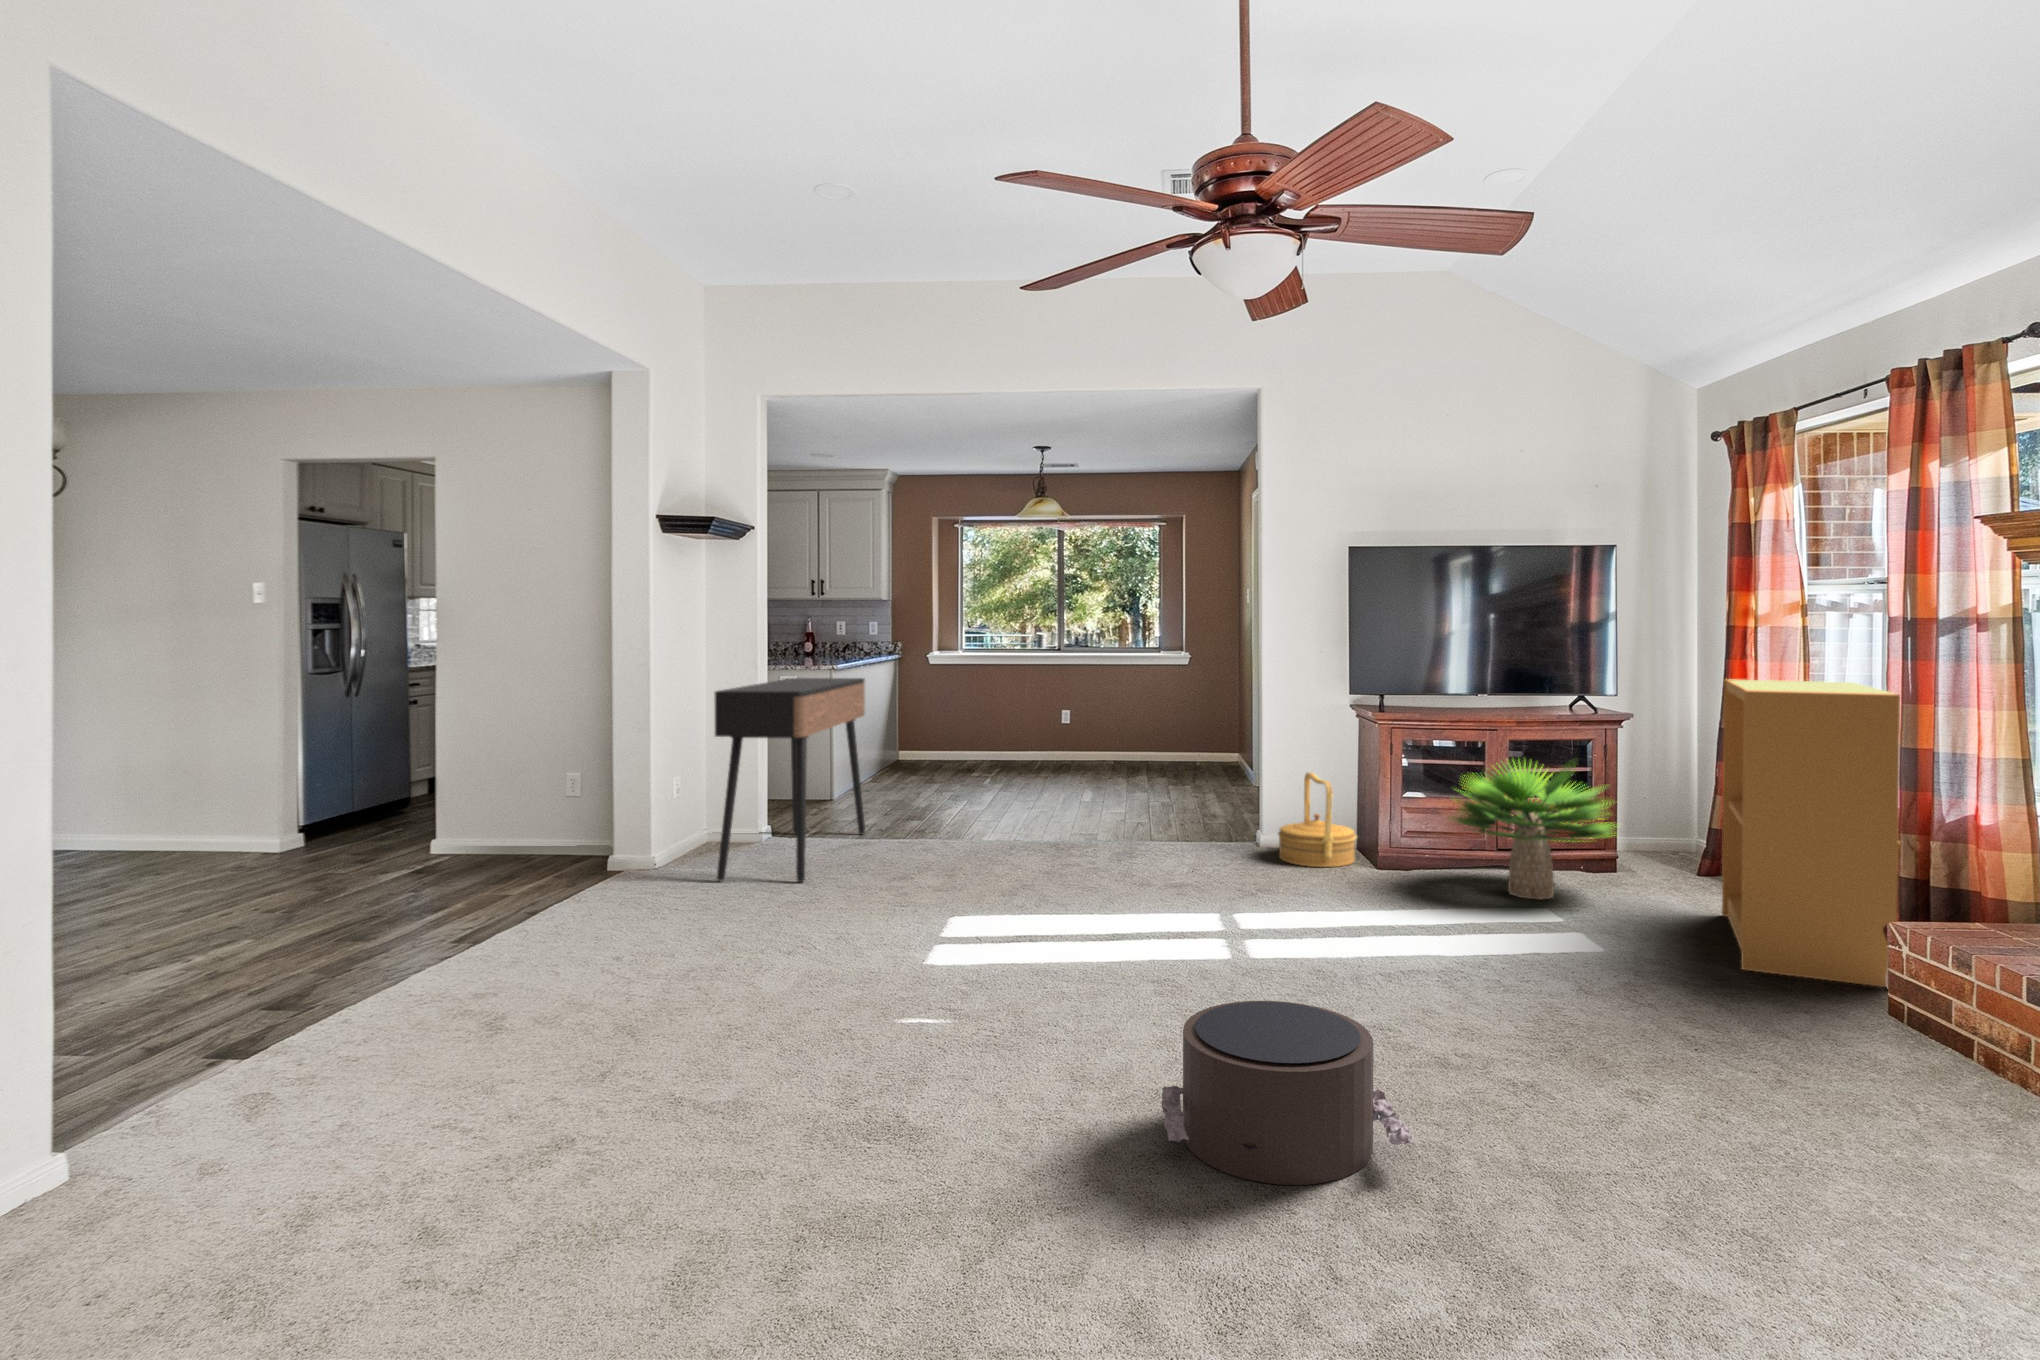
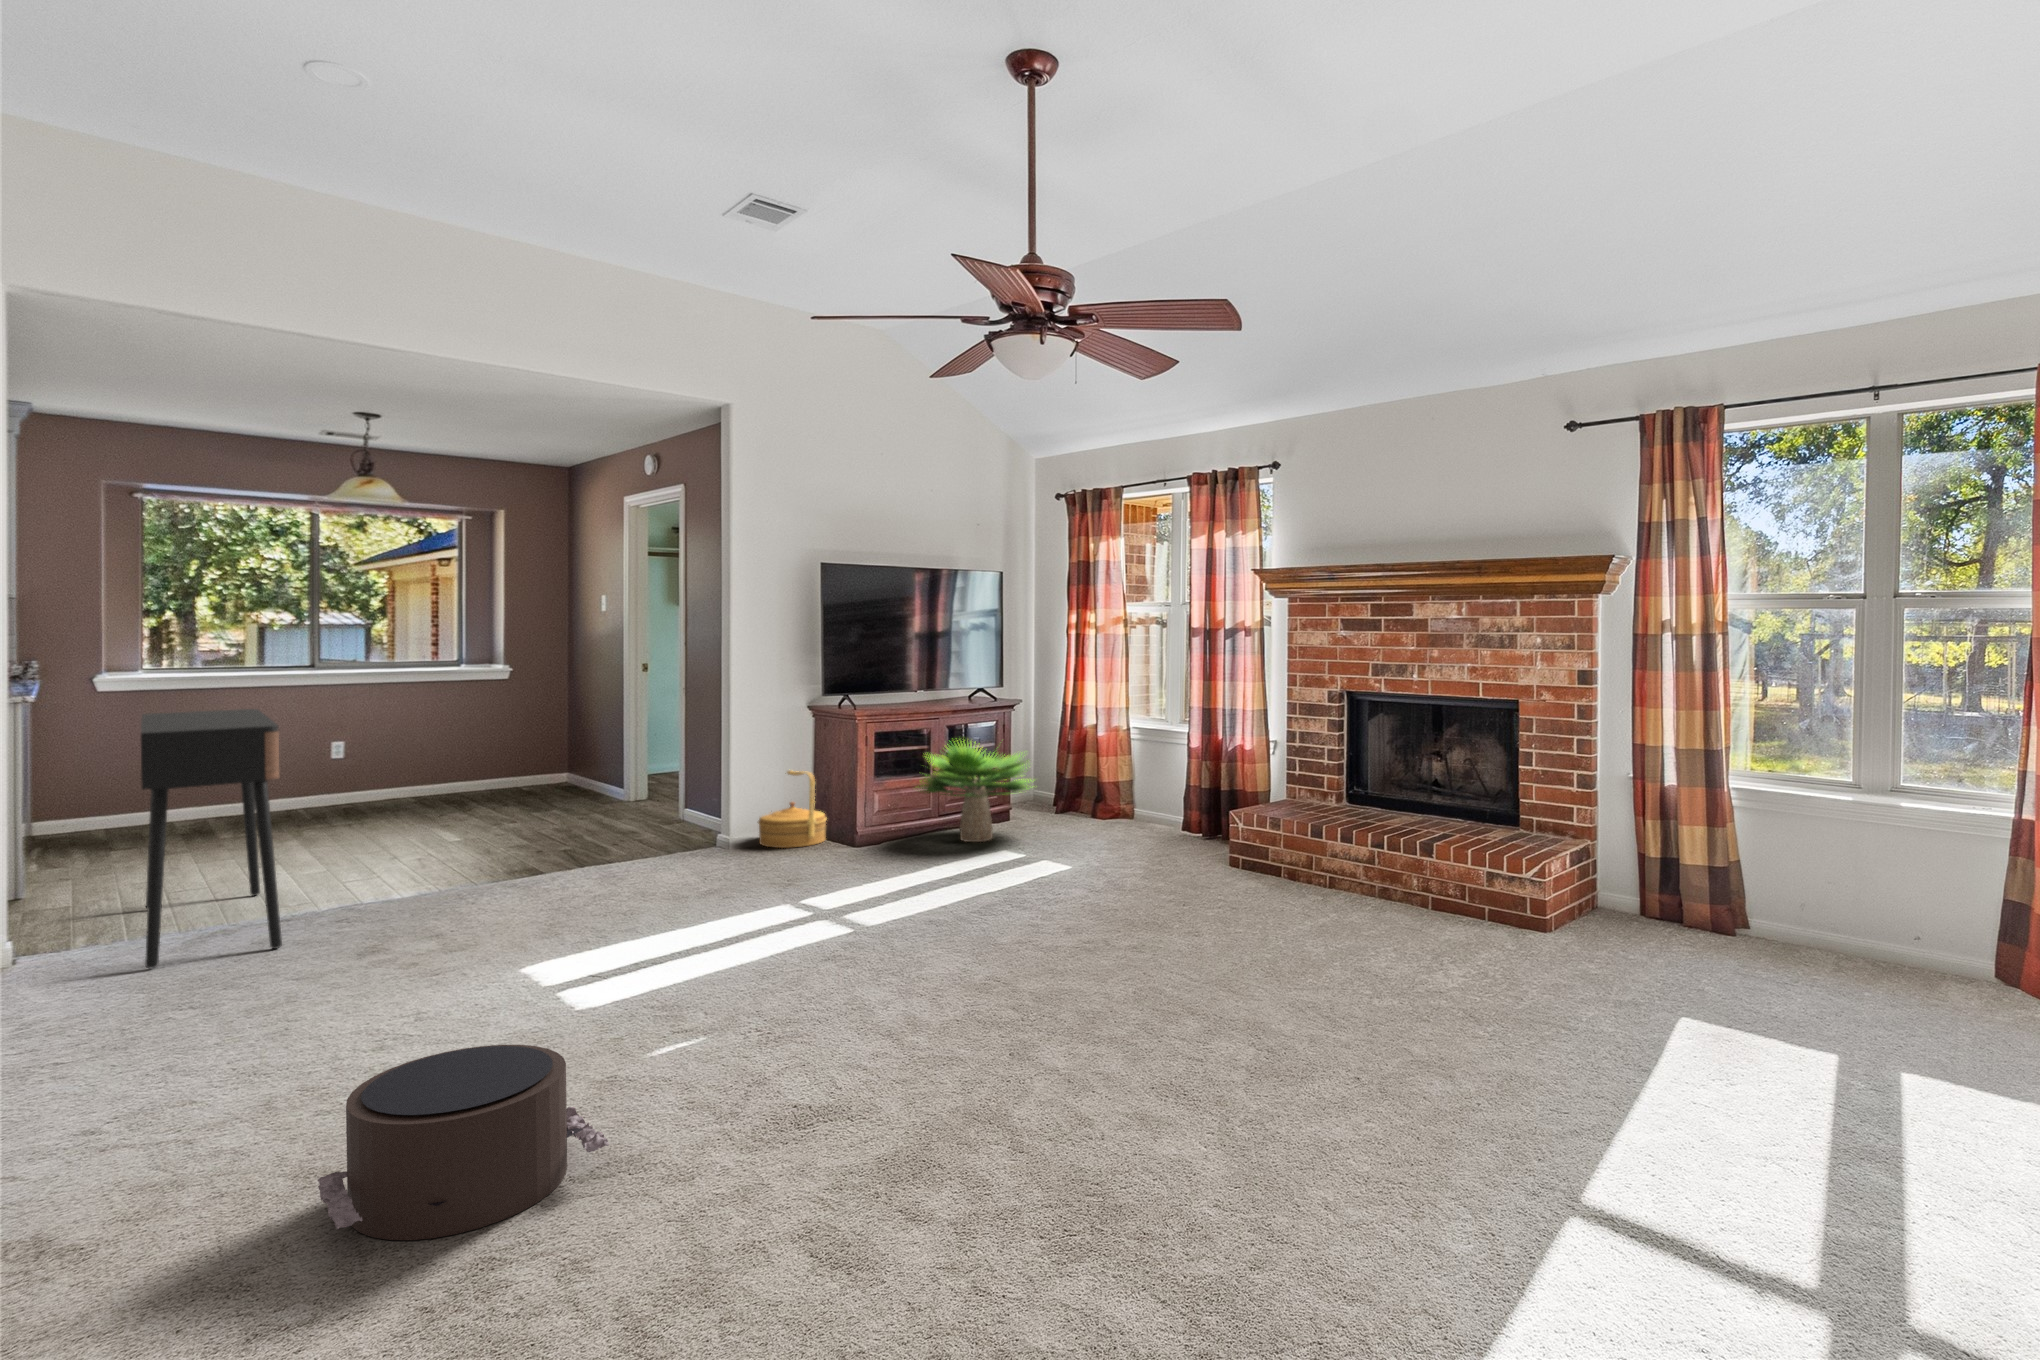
bookshelf: present [1722,679,1901,987] -> none [1096,670,1217,858]
pouf: present [1161,1001,1413,1185] -> present [318,1045,609,1240]

